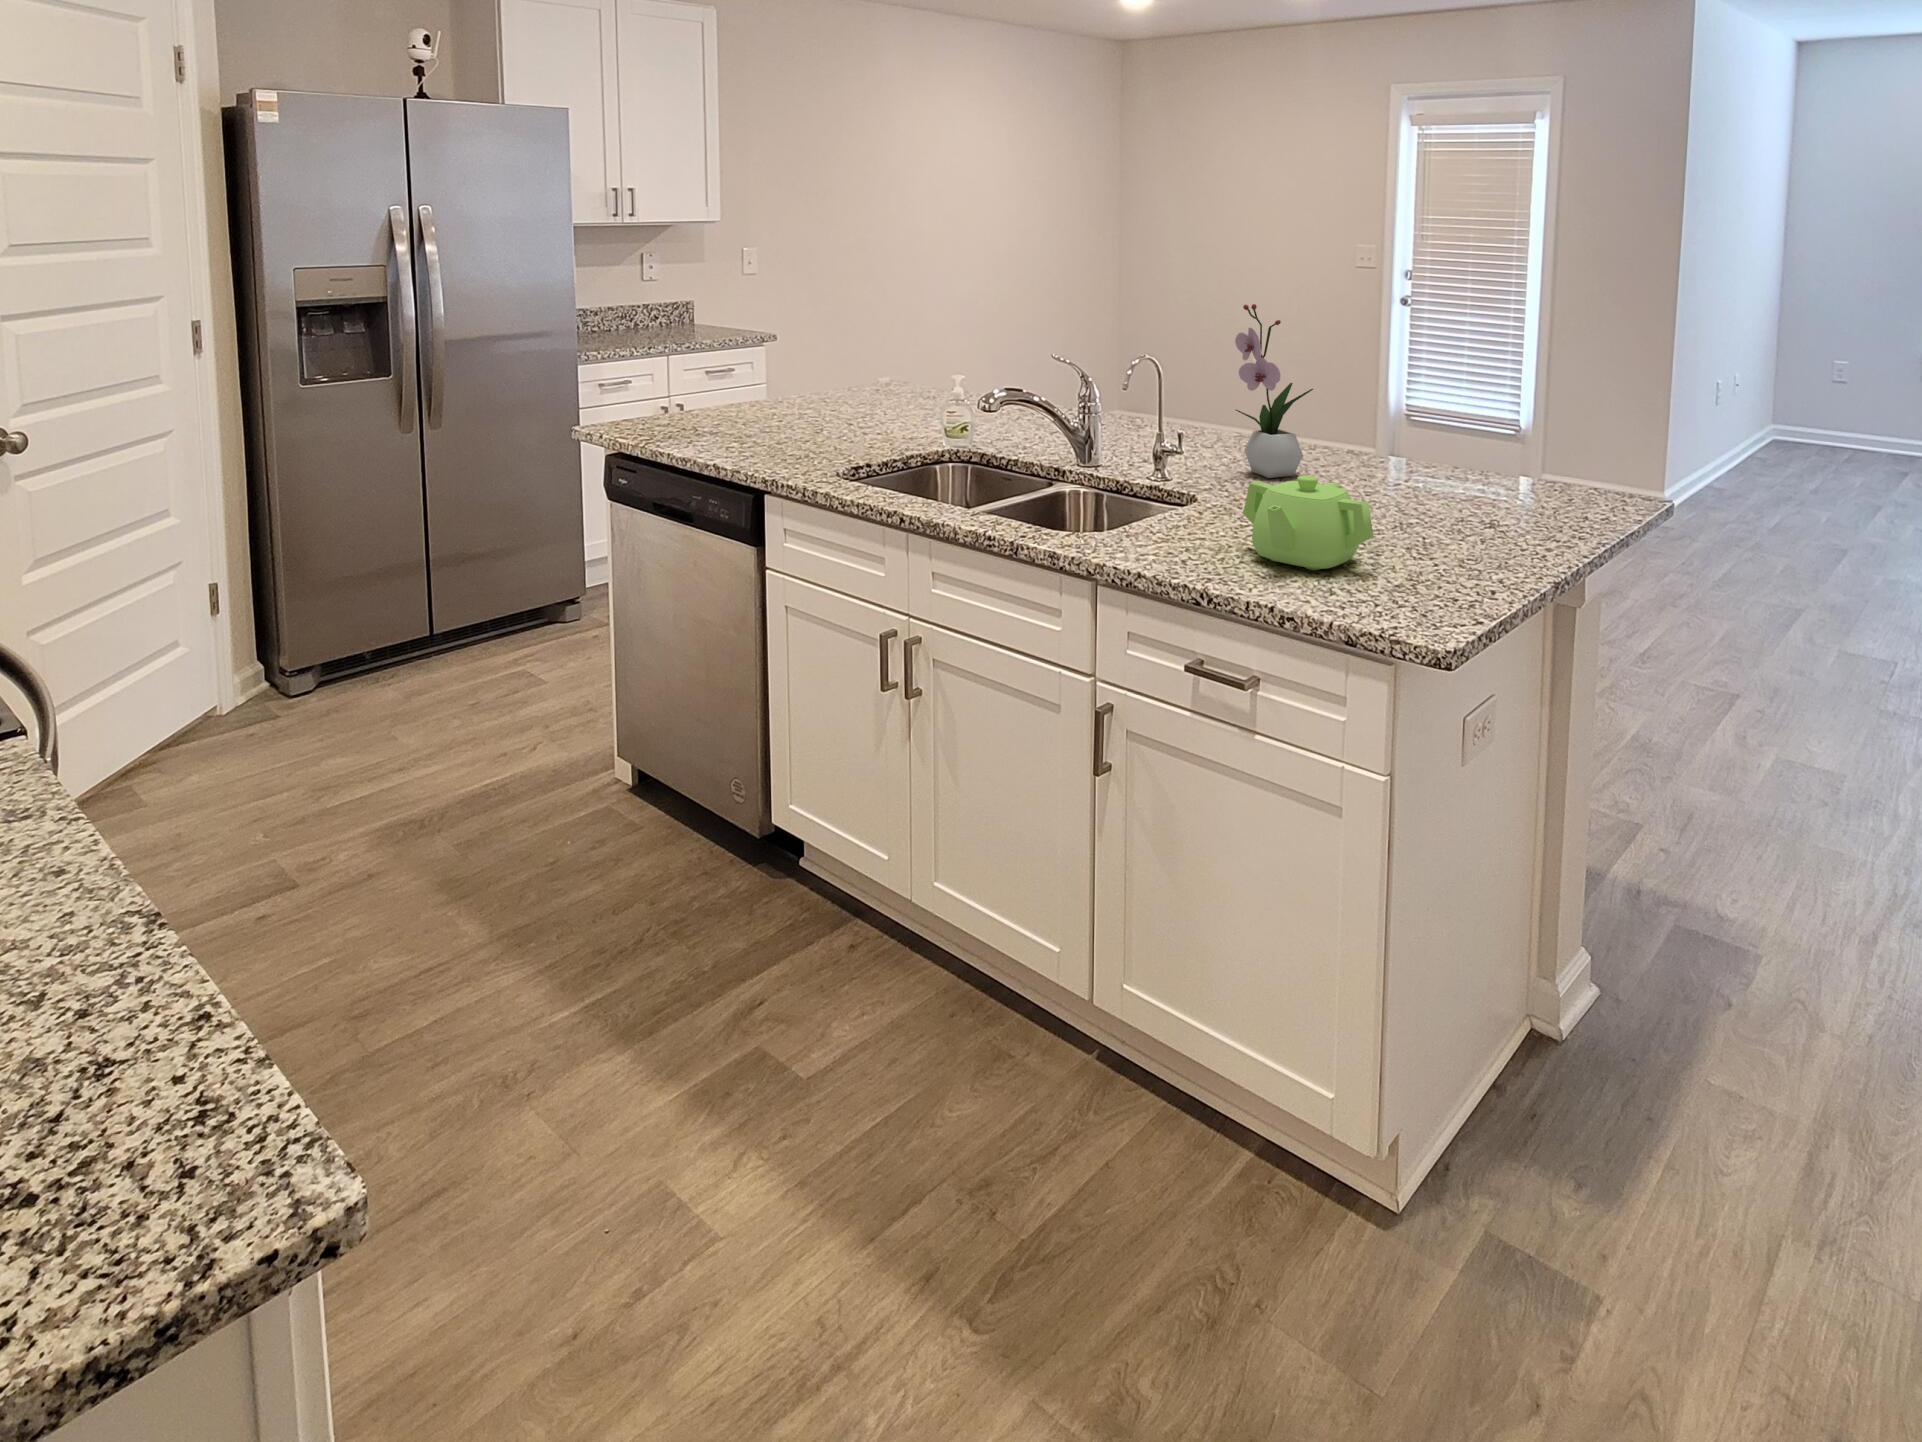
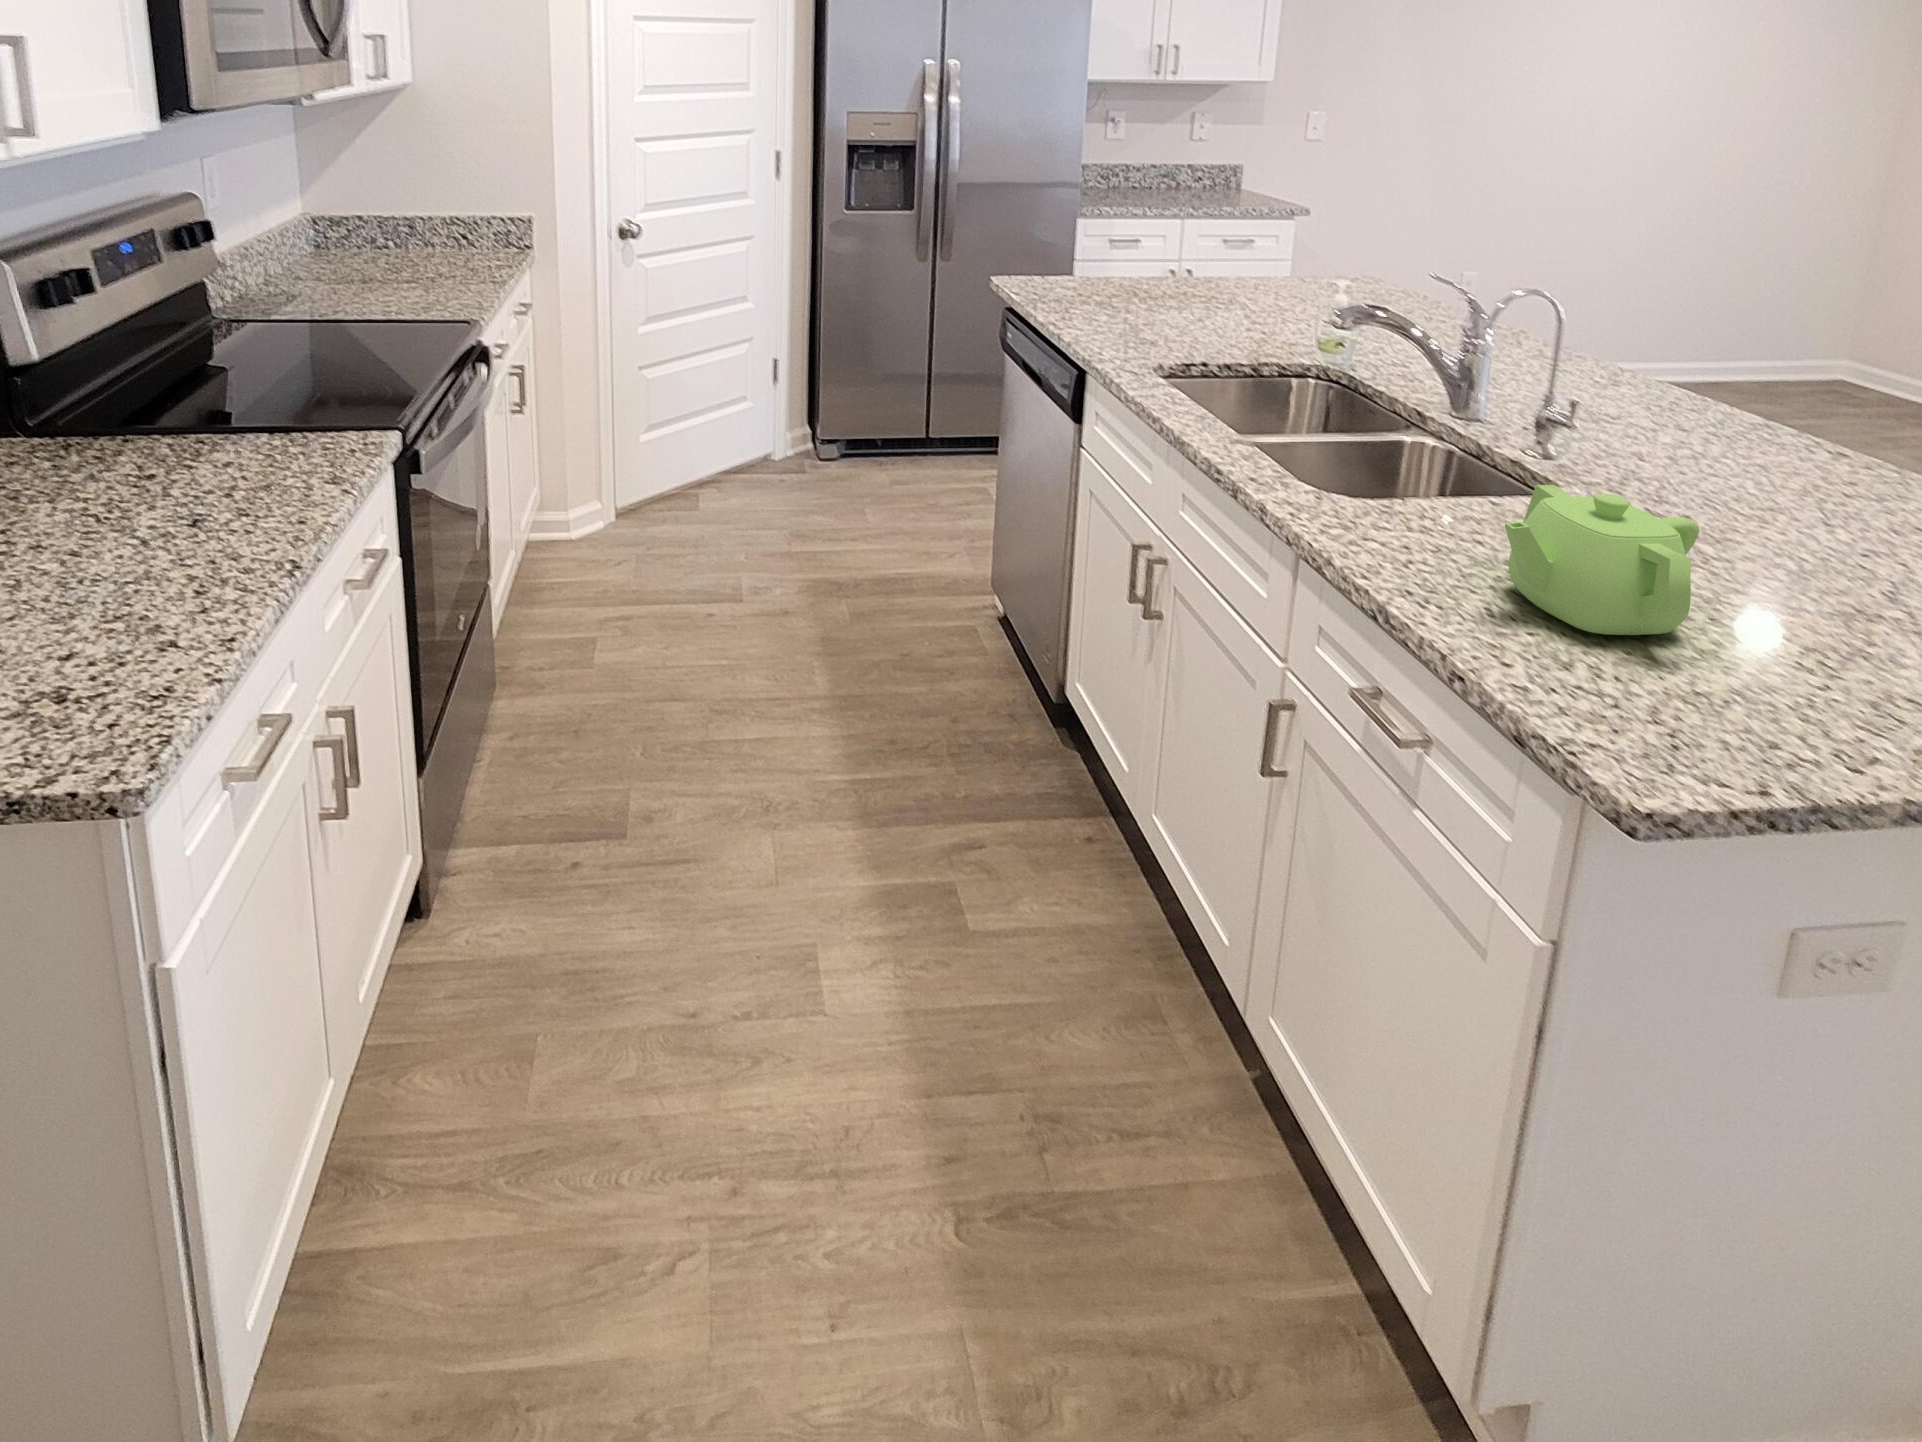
flower arrangement: present [1235,304,1313,478] -> none [1684,237,1832,501]

